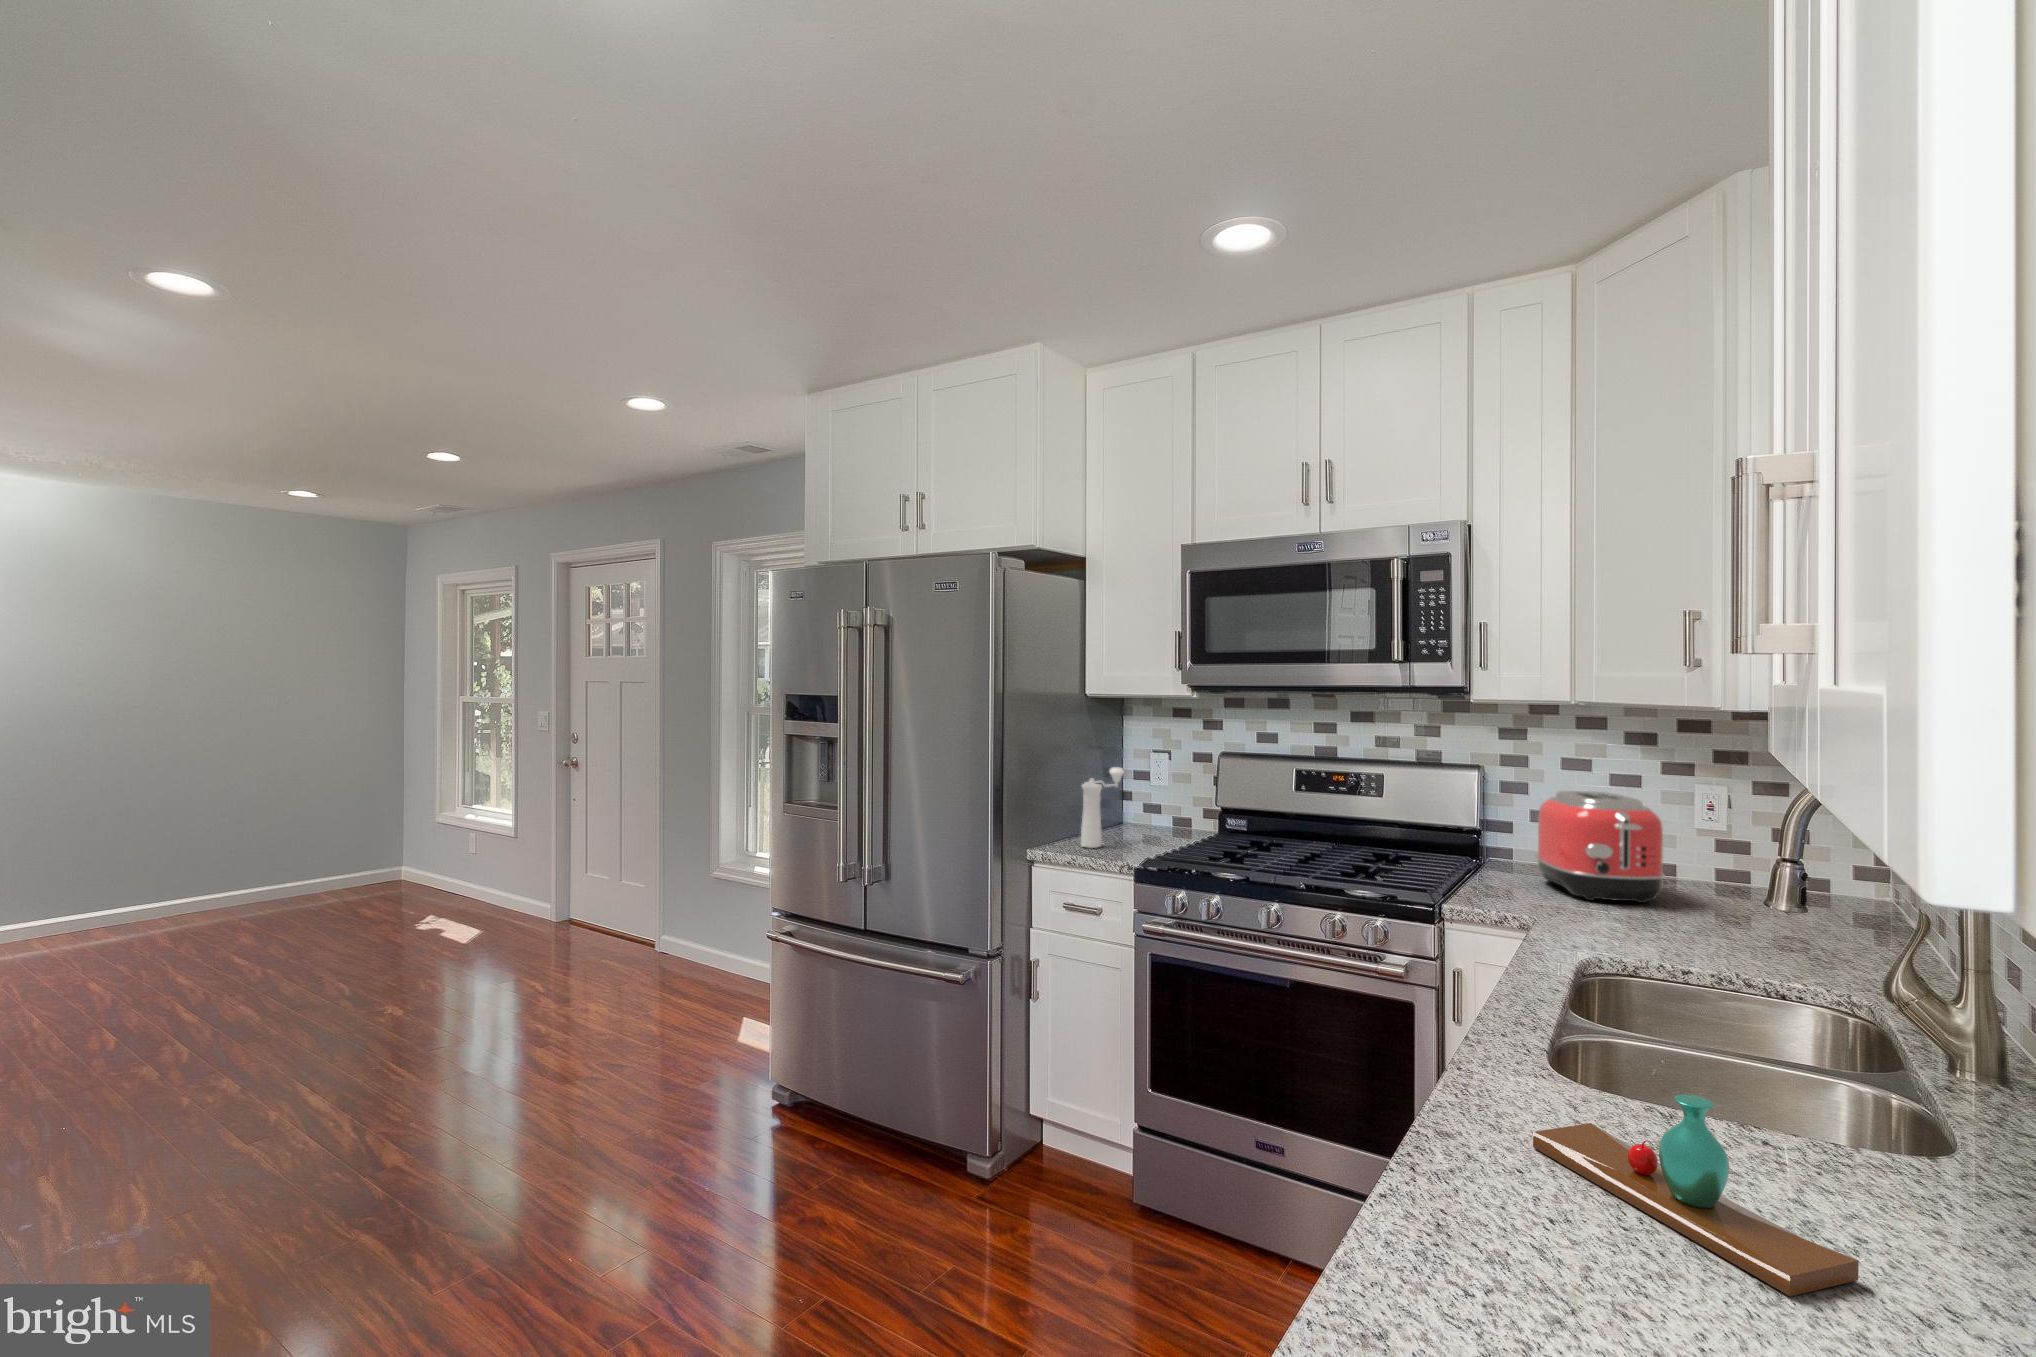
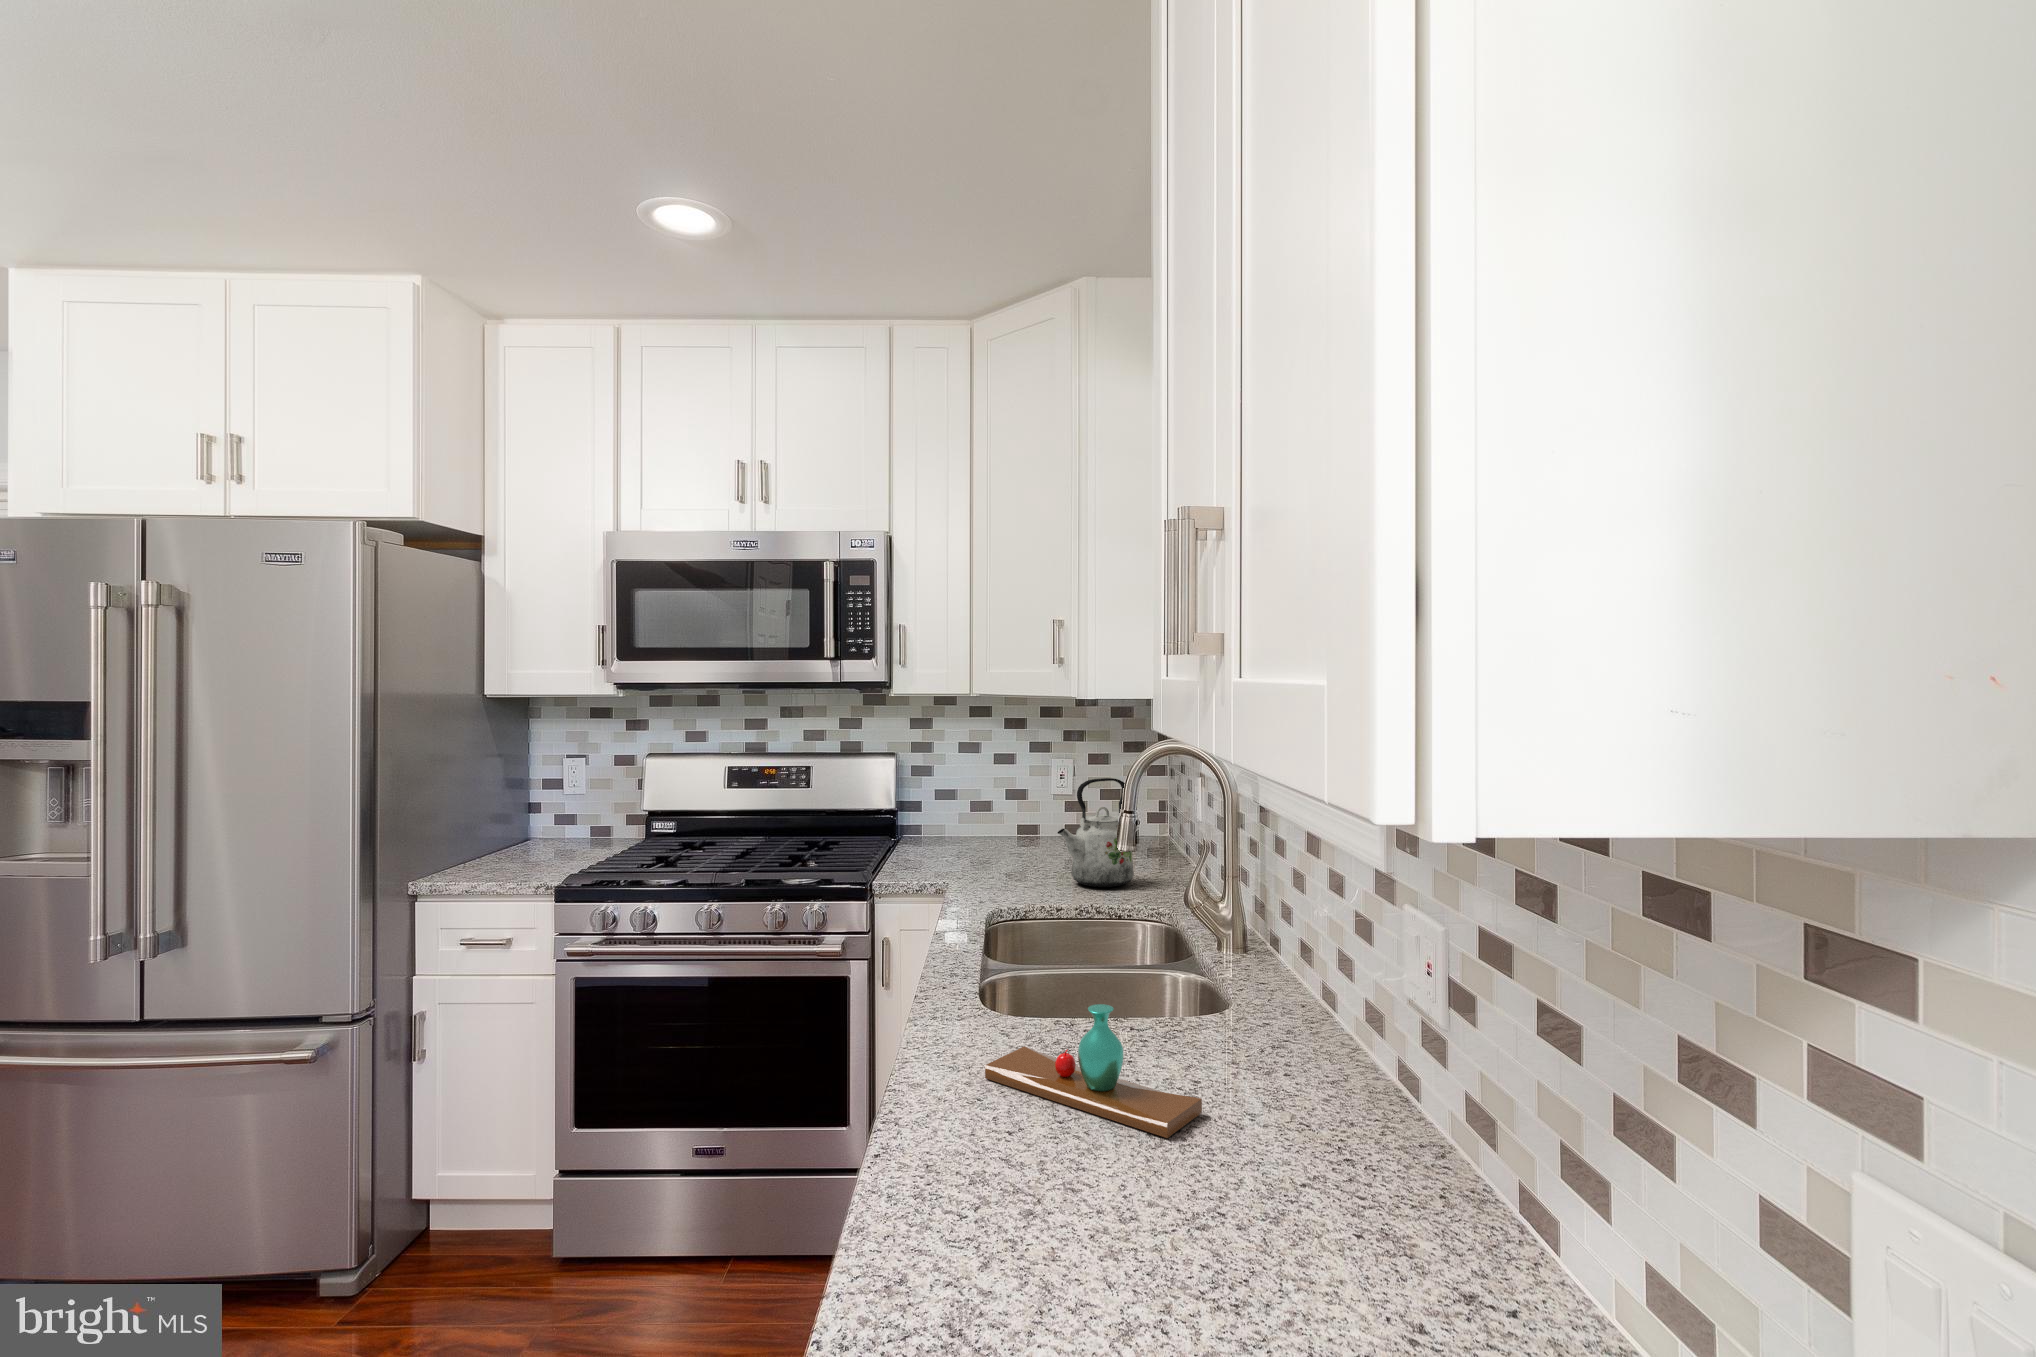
pepper mill: present [1081,767,1124,848] -> none [480,777,533,872]
toaster: present [1536,791,1665,903] -> none [942,768,1038,862]
kettle: none [1686,815,1808,955] -> present [1058,778,1134,887]

